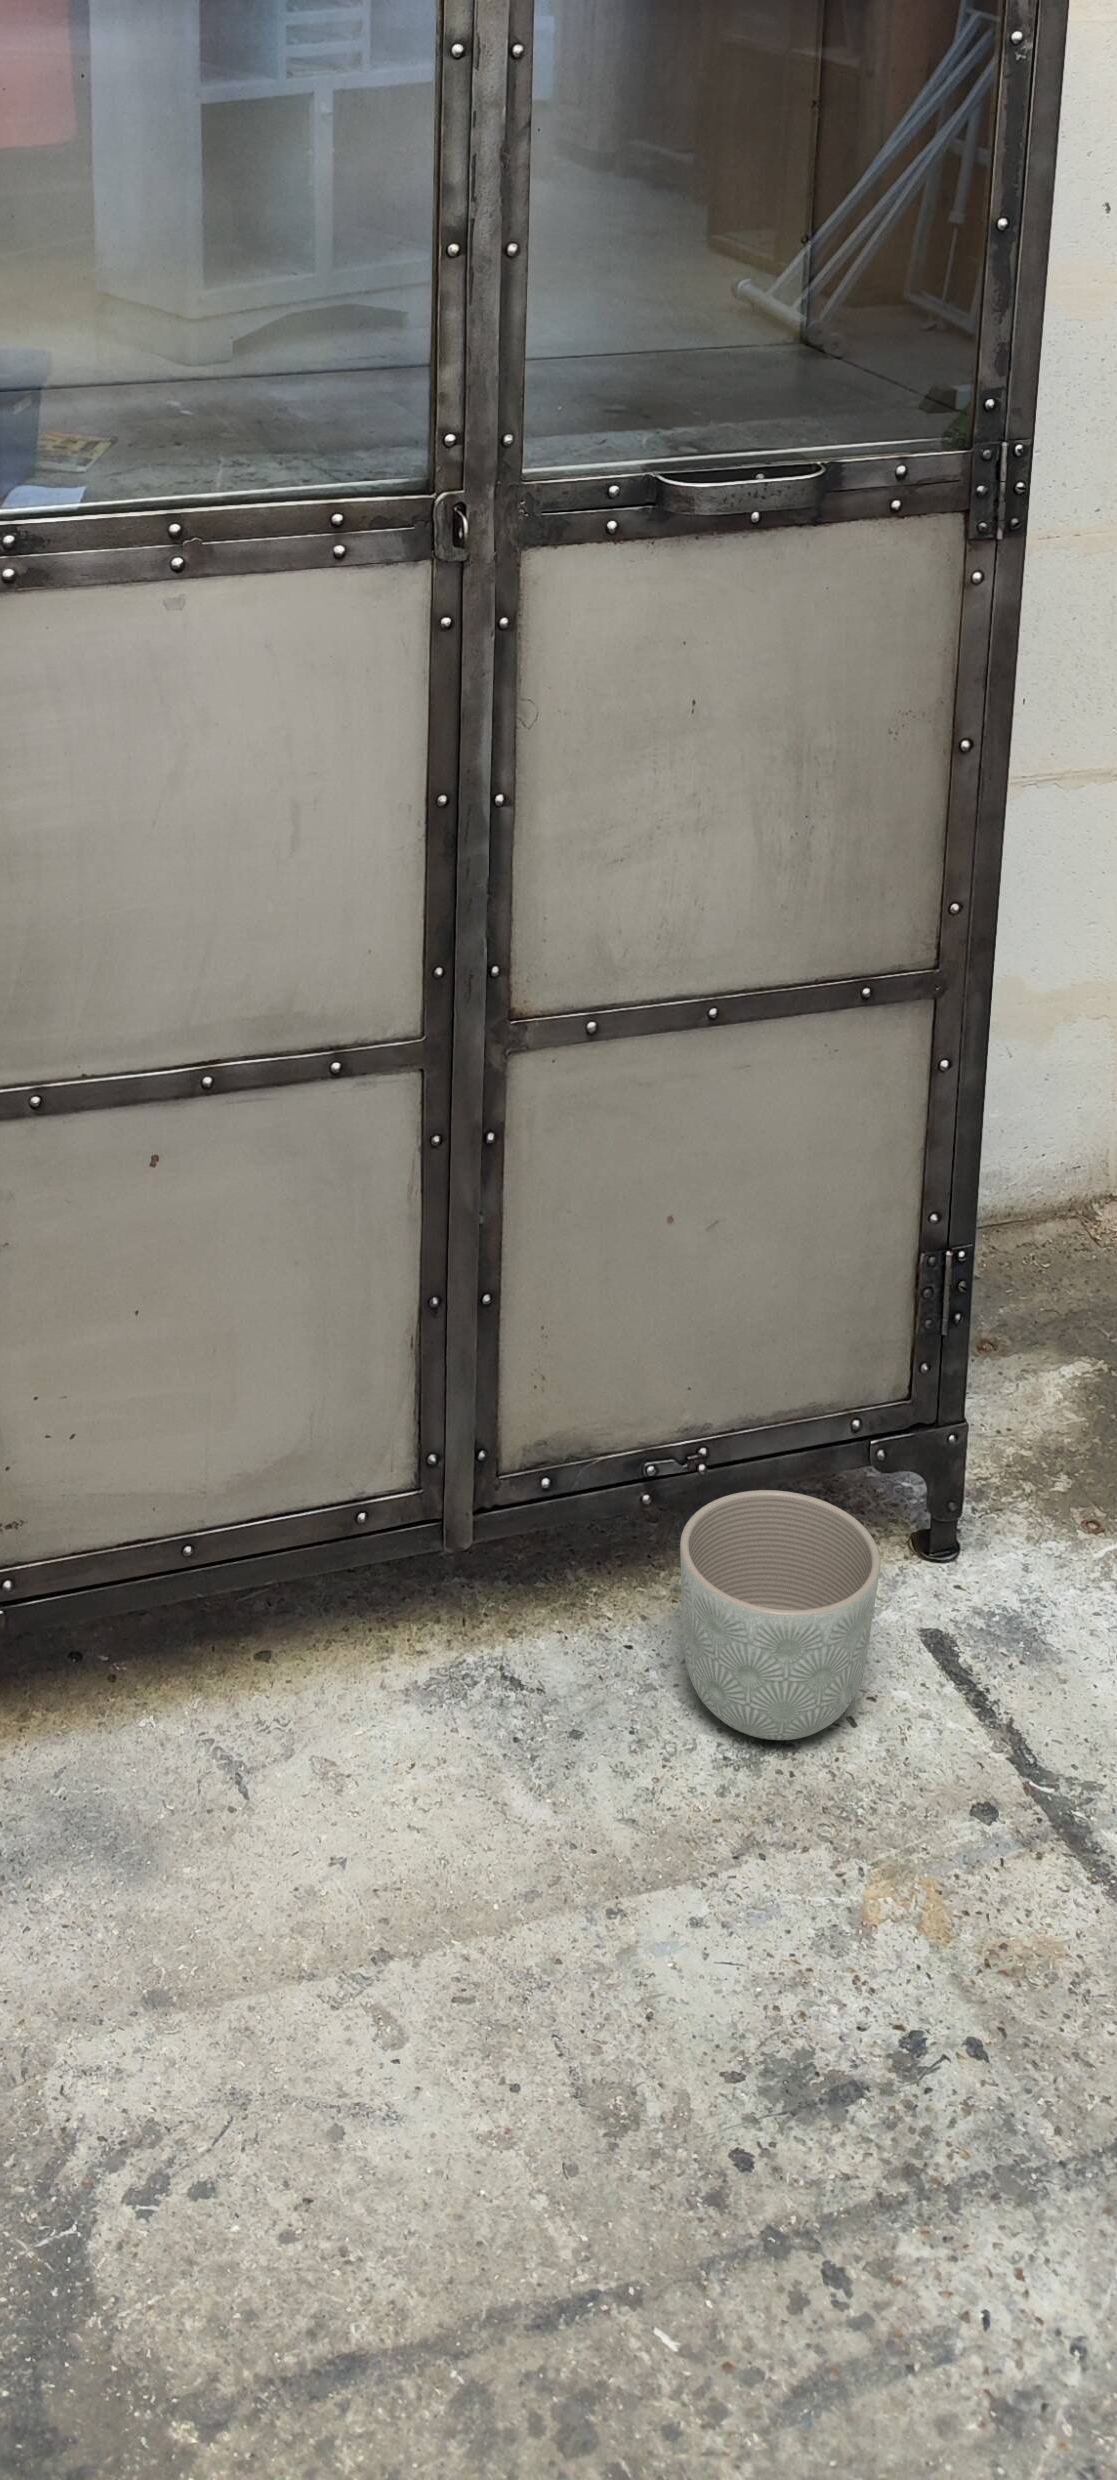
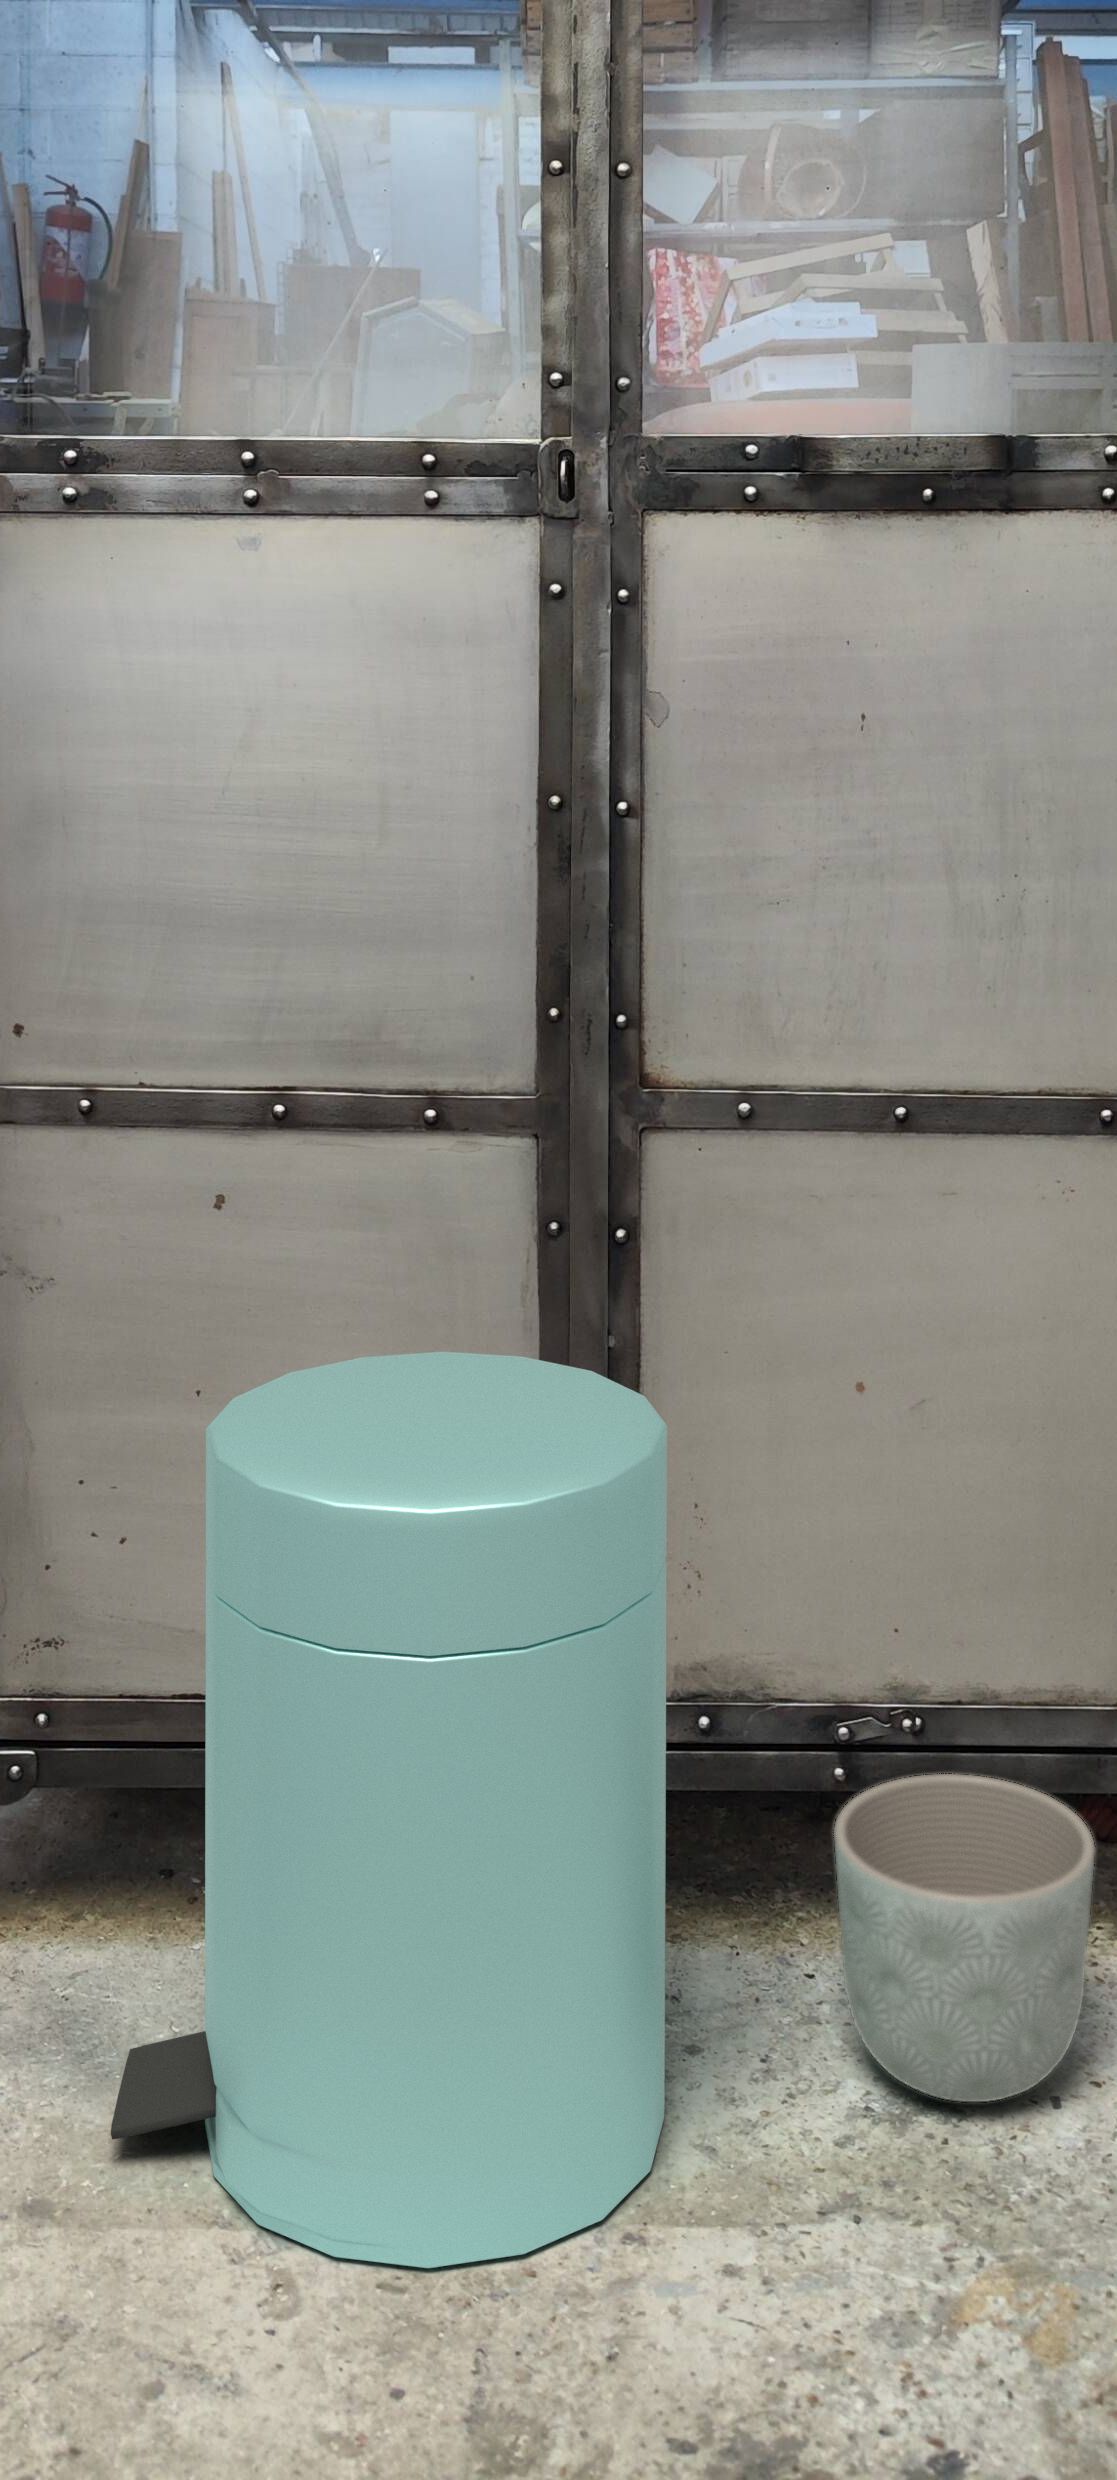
trash can: none [162,1254,621,1985] -> present [111,1352,667,2268]

